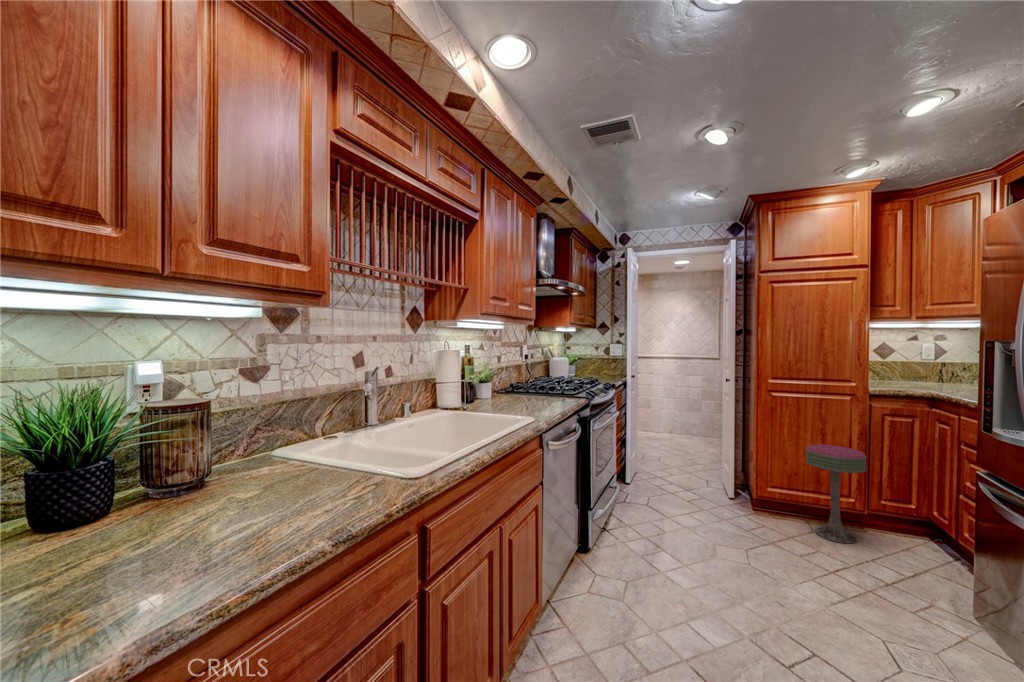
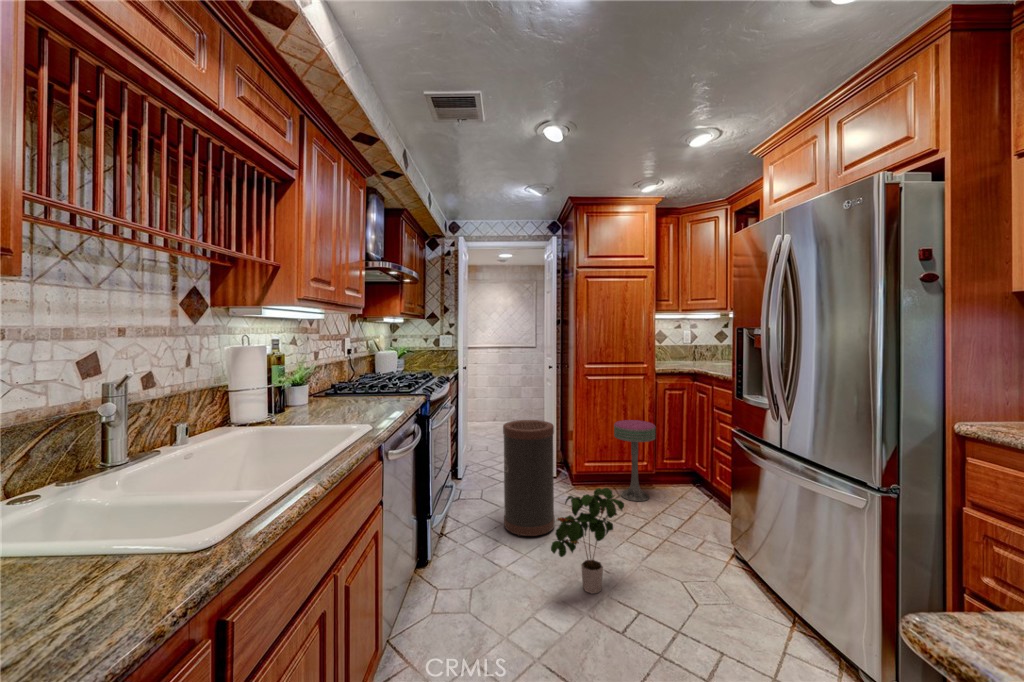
trash can: none [665,431,723,552] -> present [503,420,555,536]
potted plant: none [708,512,804,627] -> present [551,488,624,594]

